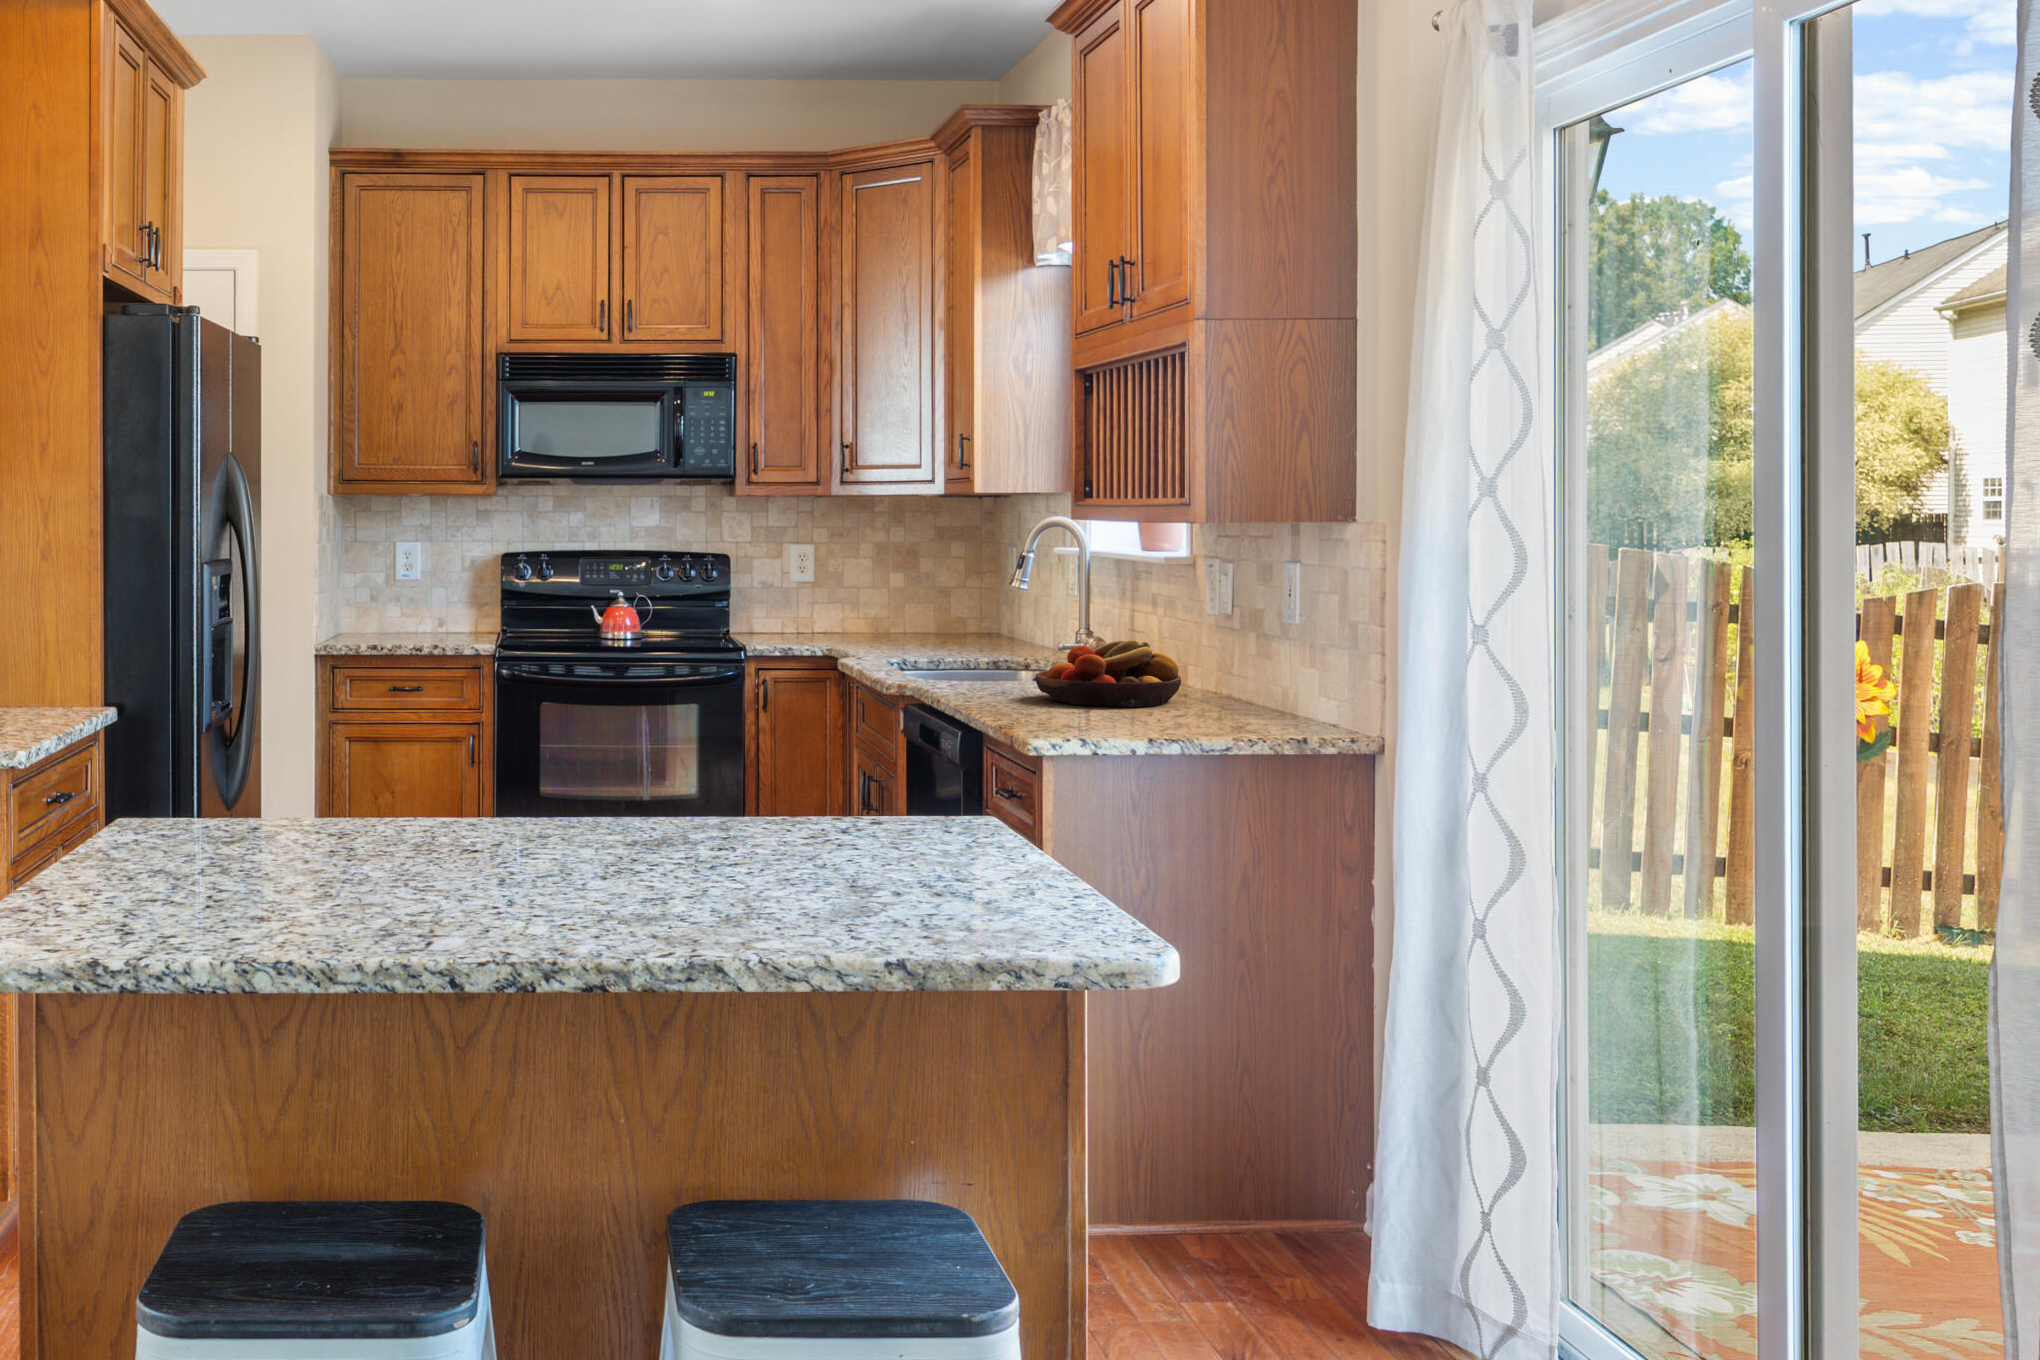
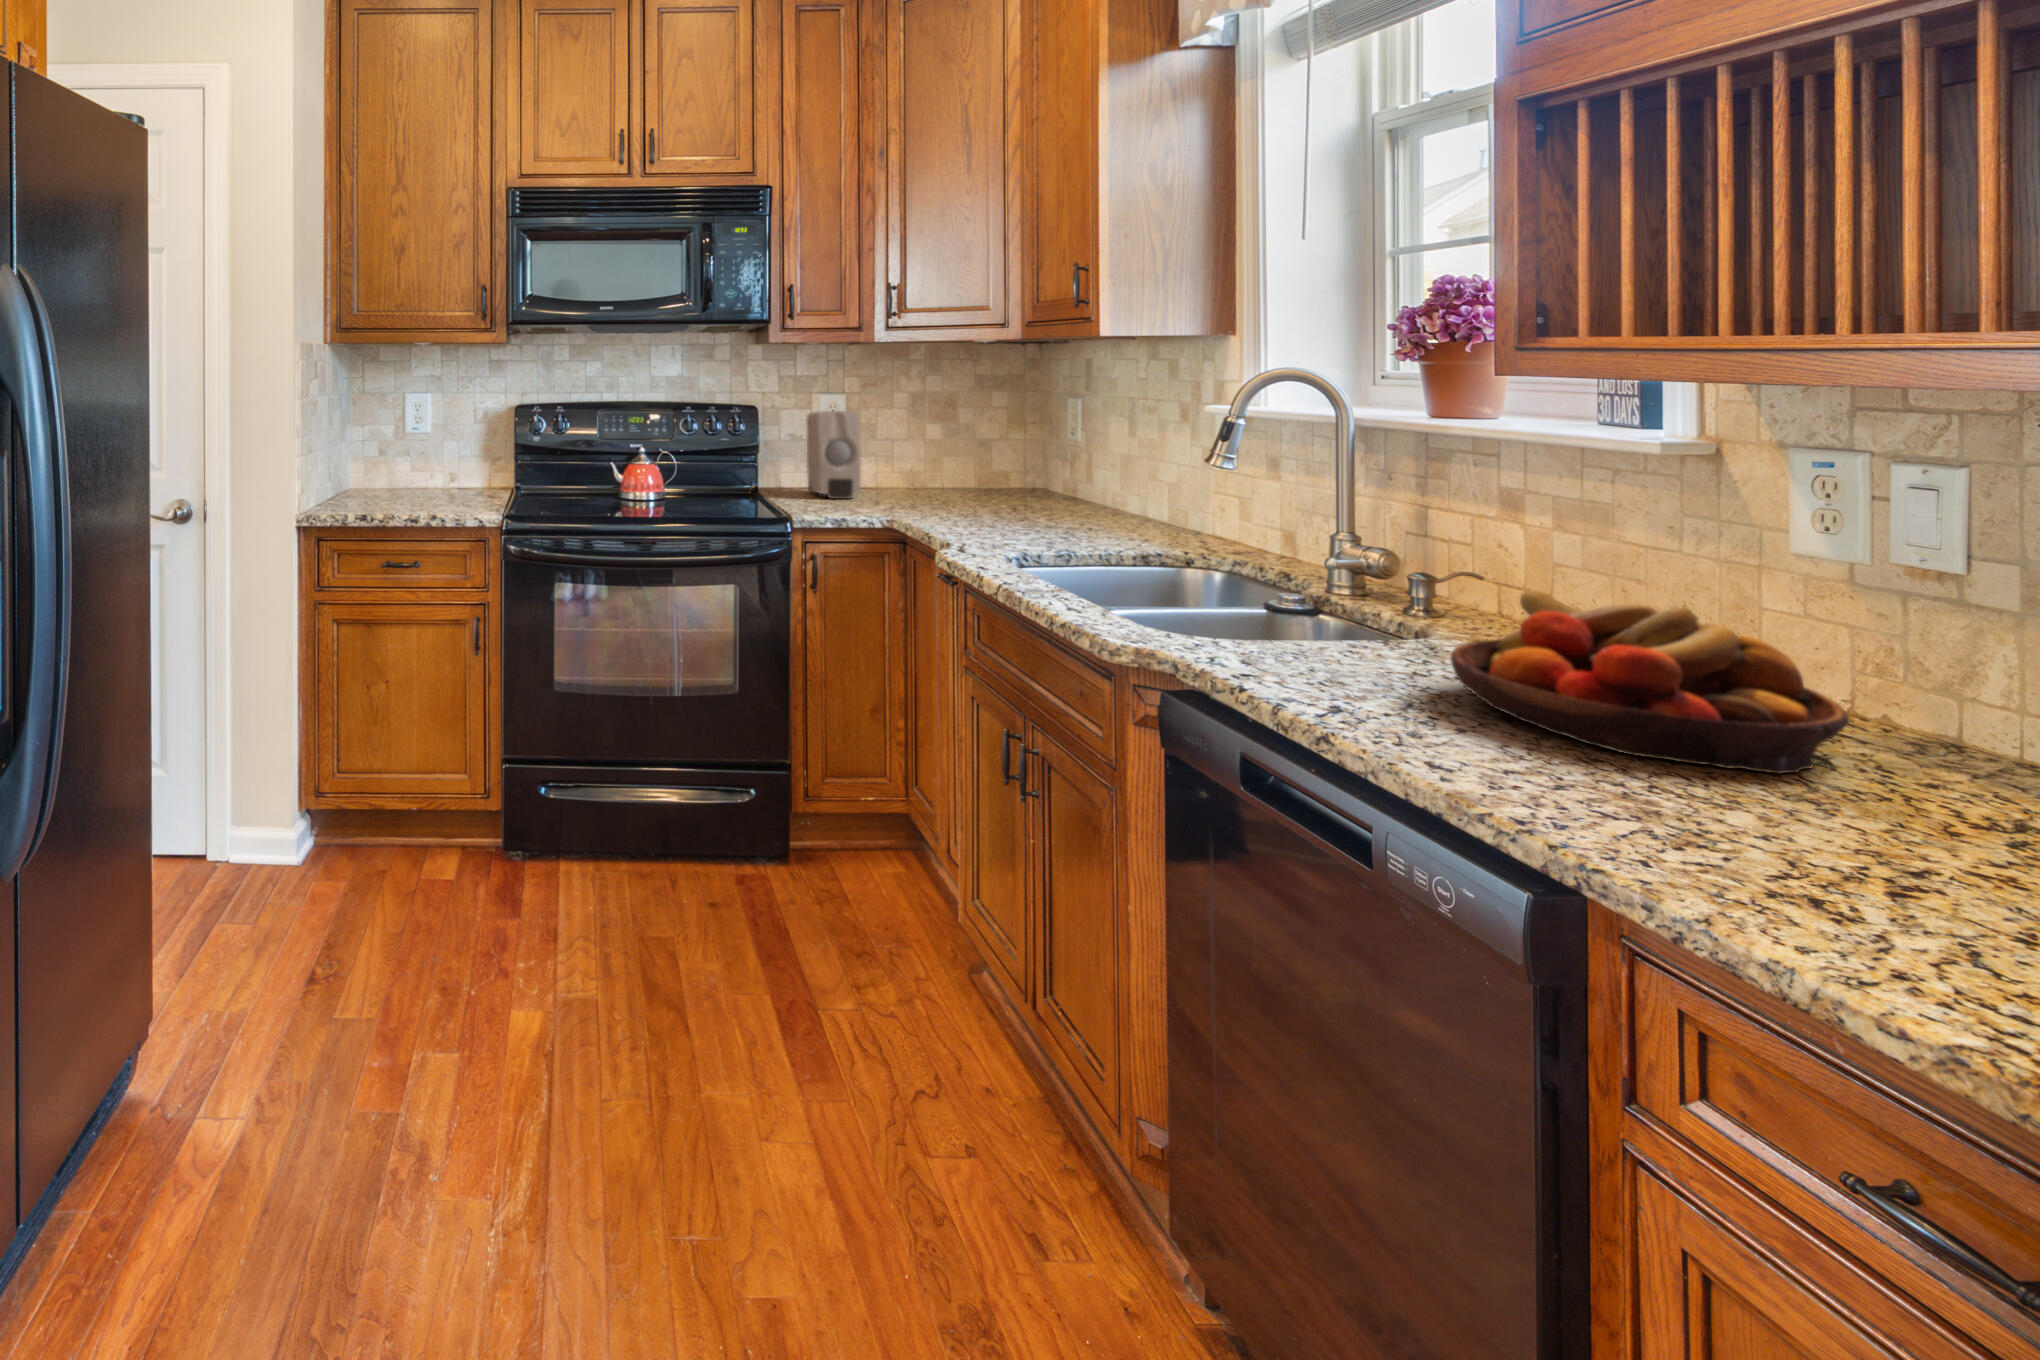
soap dispenser: none [778,558,822,639] -> present [806,411,861,499]

